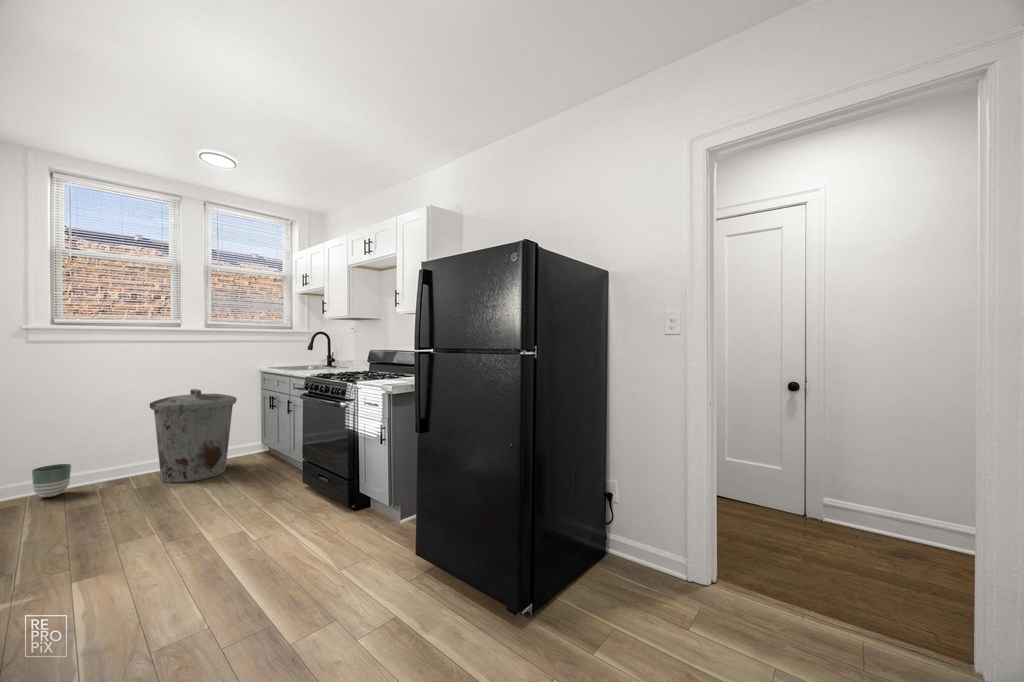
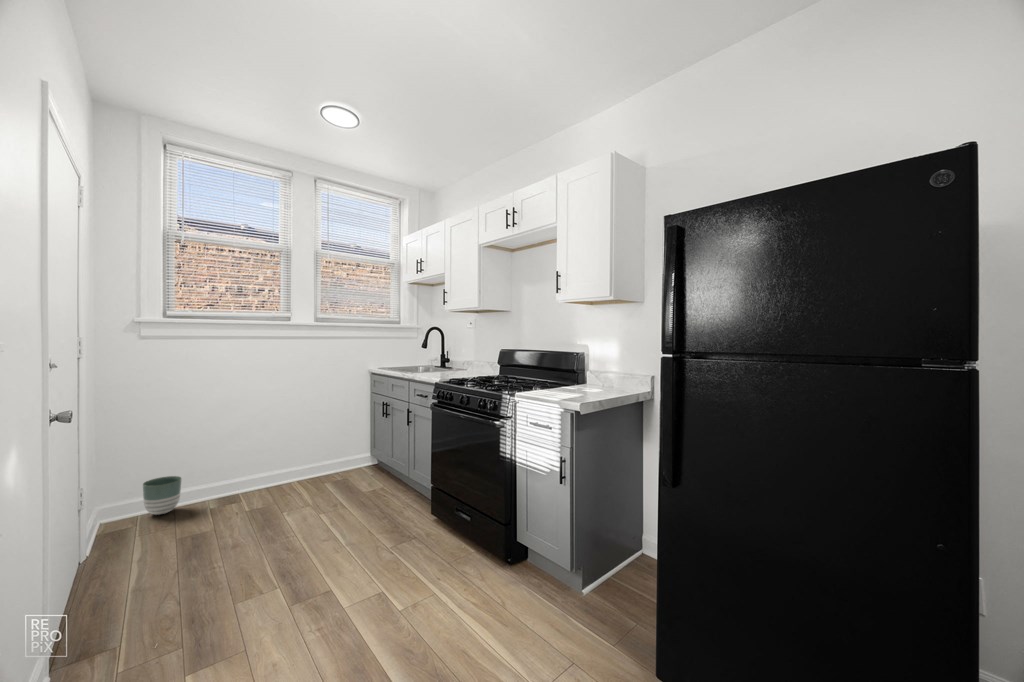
trash can: present [150,389,237,483] -> none [261,393,350,503]

